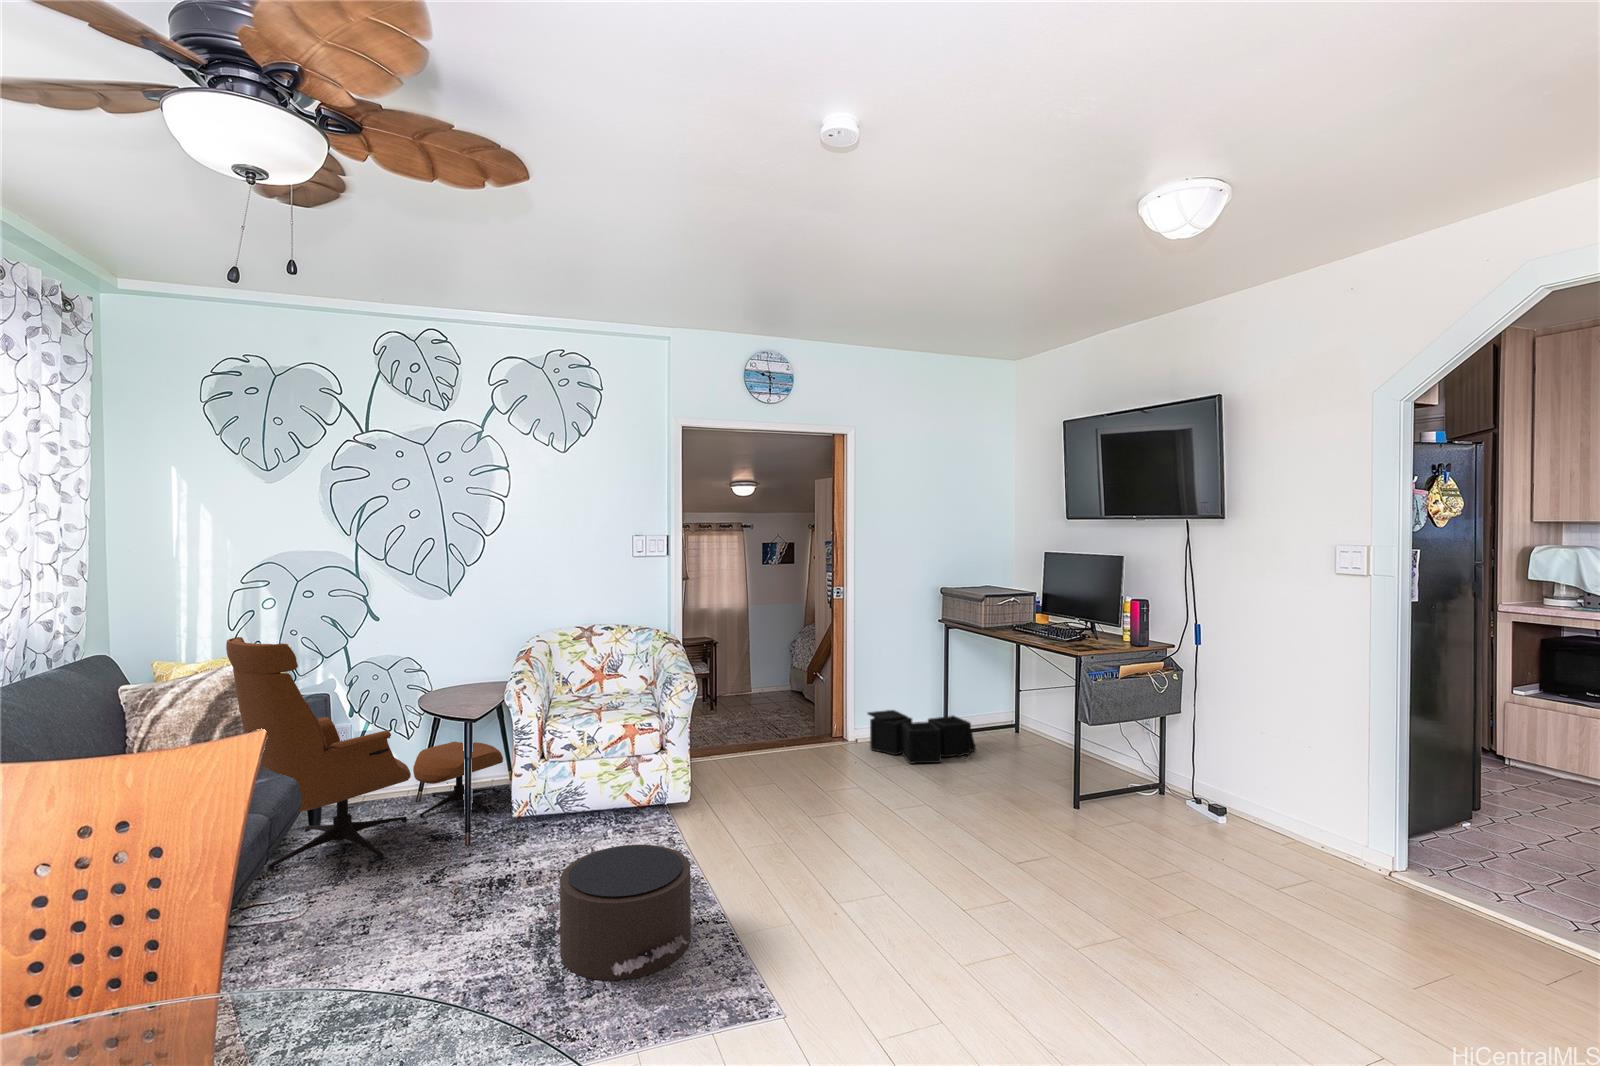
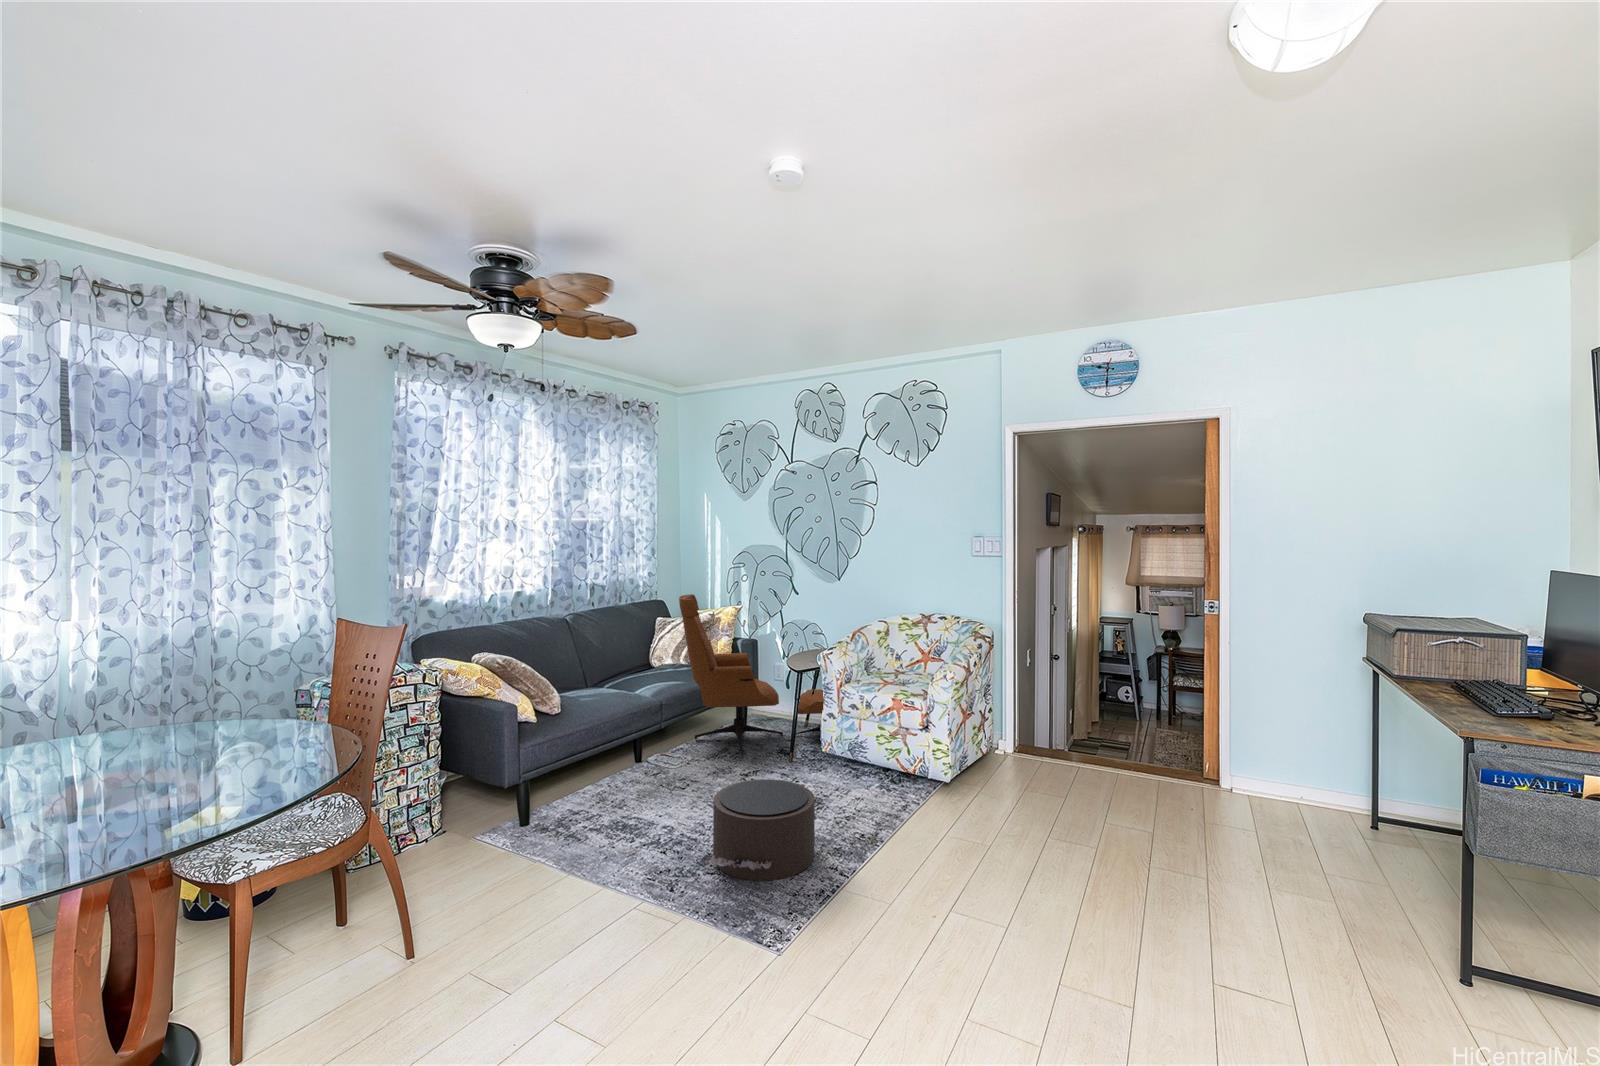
storage bin: present [868,710,976,763] -> none [1235,760,1407,862]

